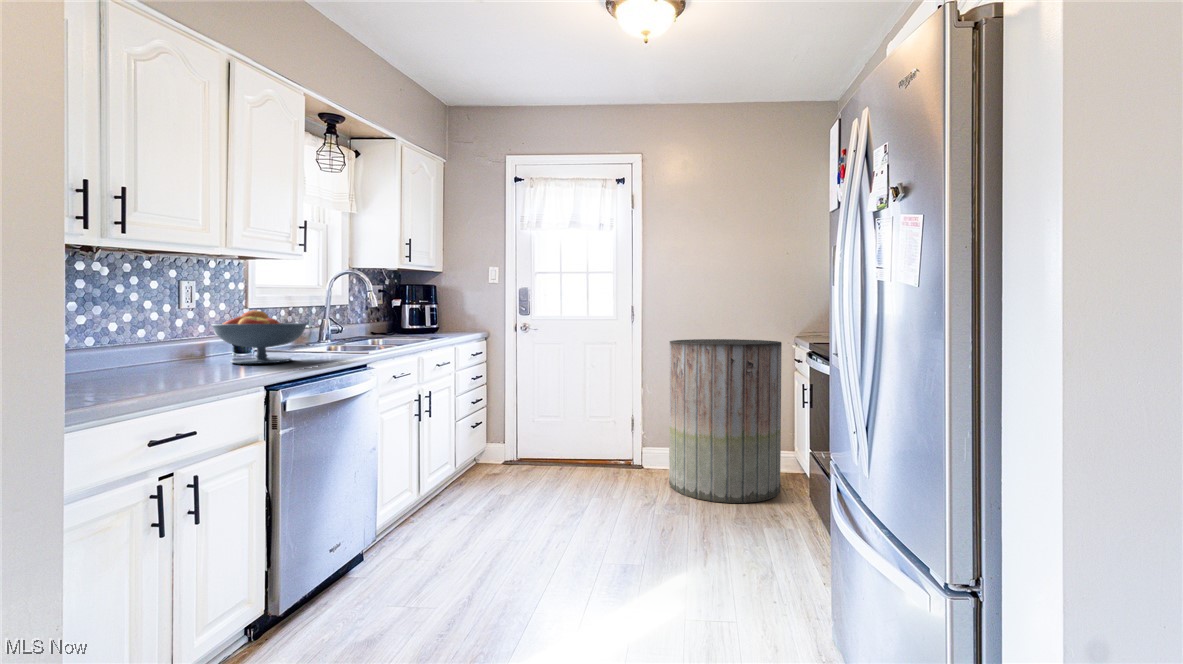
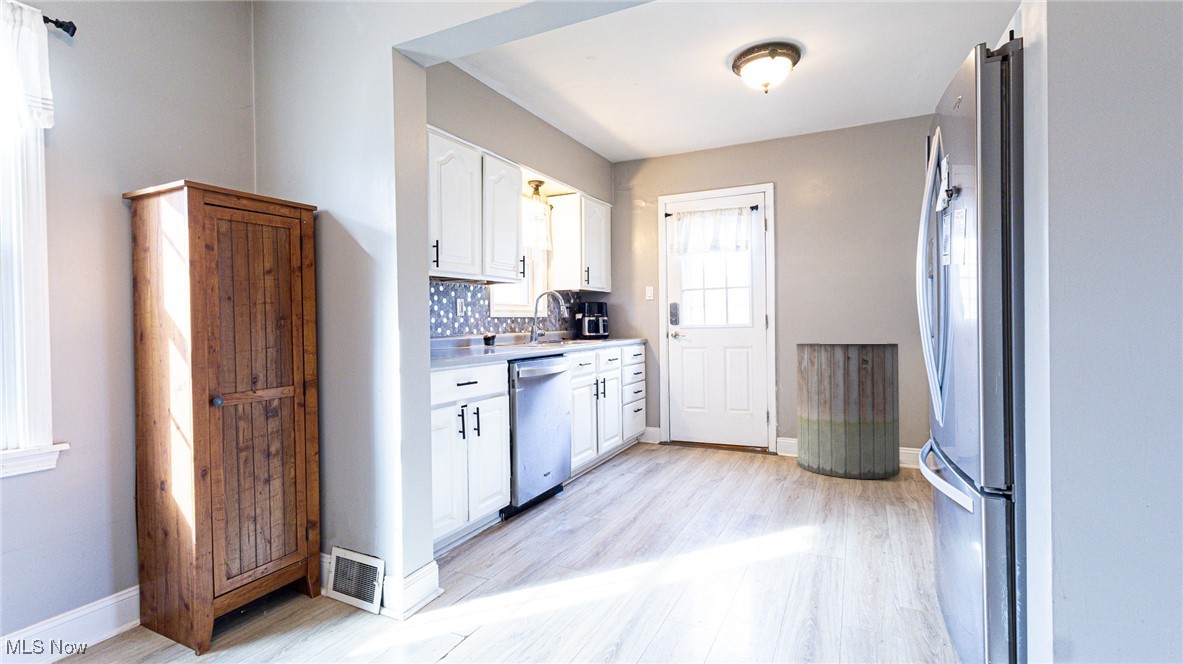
fruit bowl: present [212,310,307,364] -> none [476,317,529,349]

